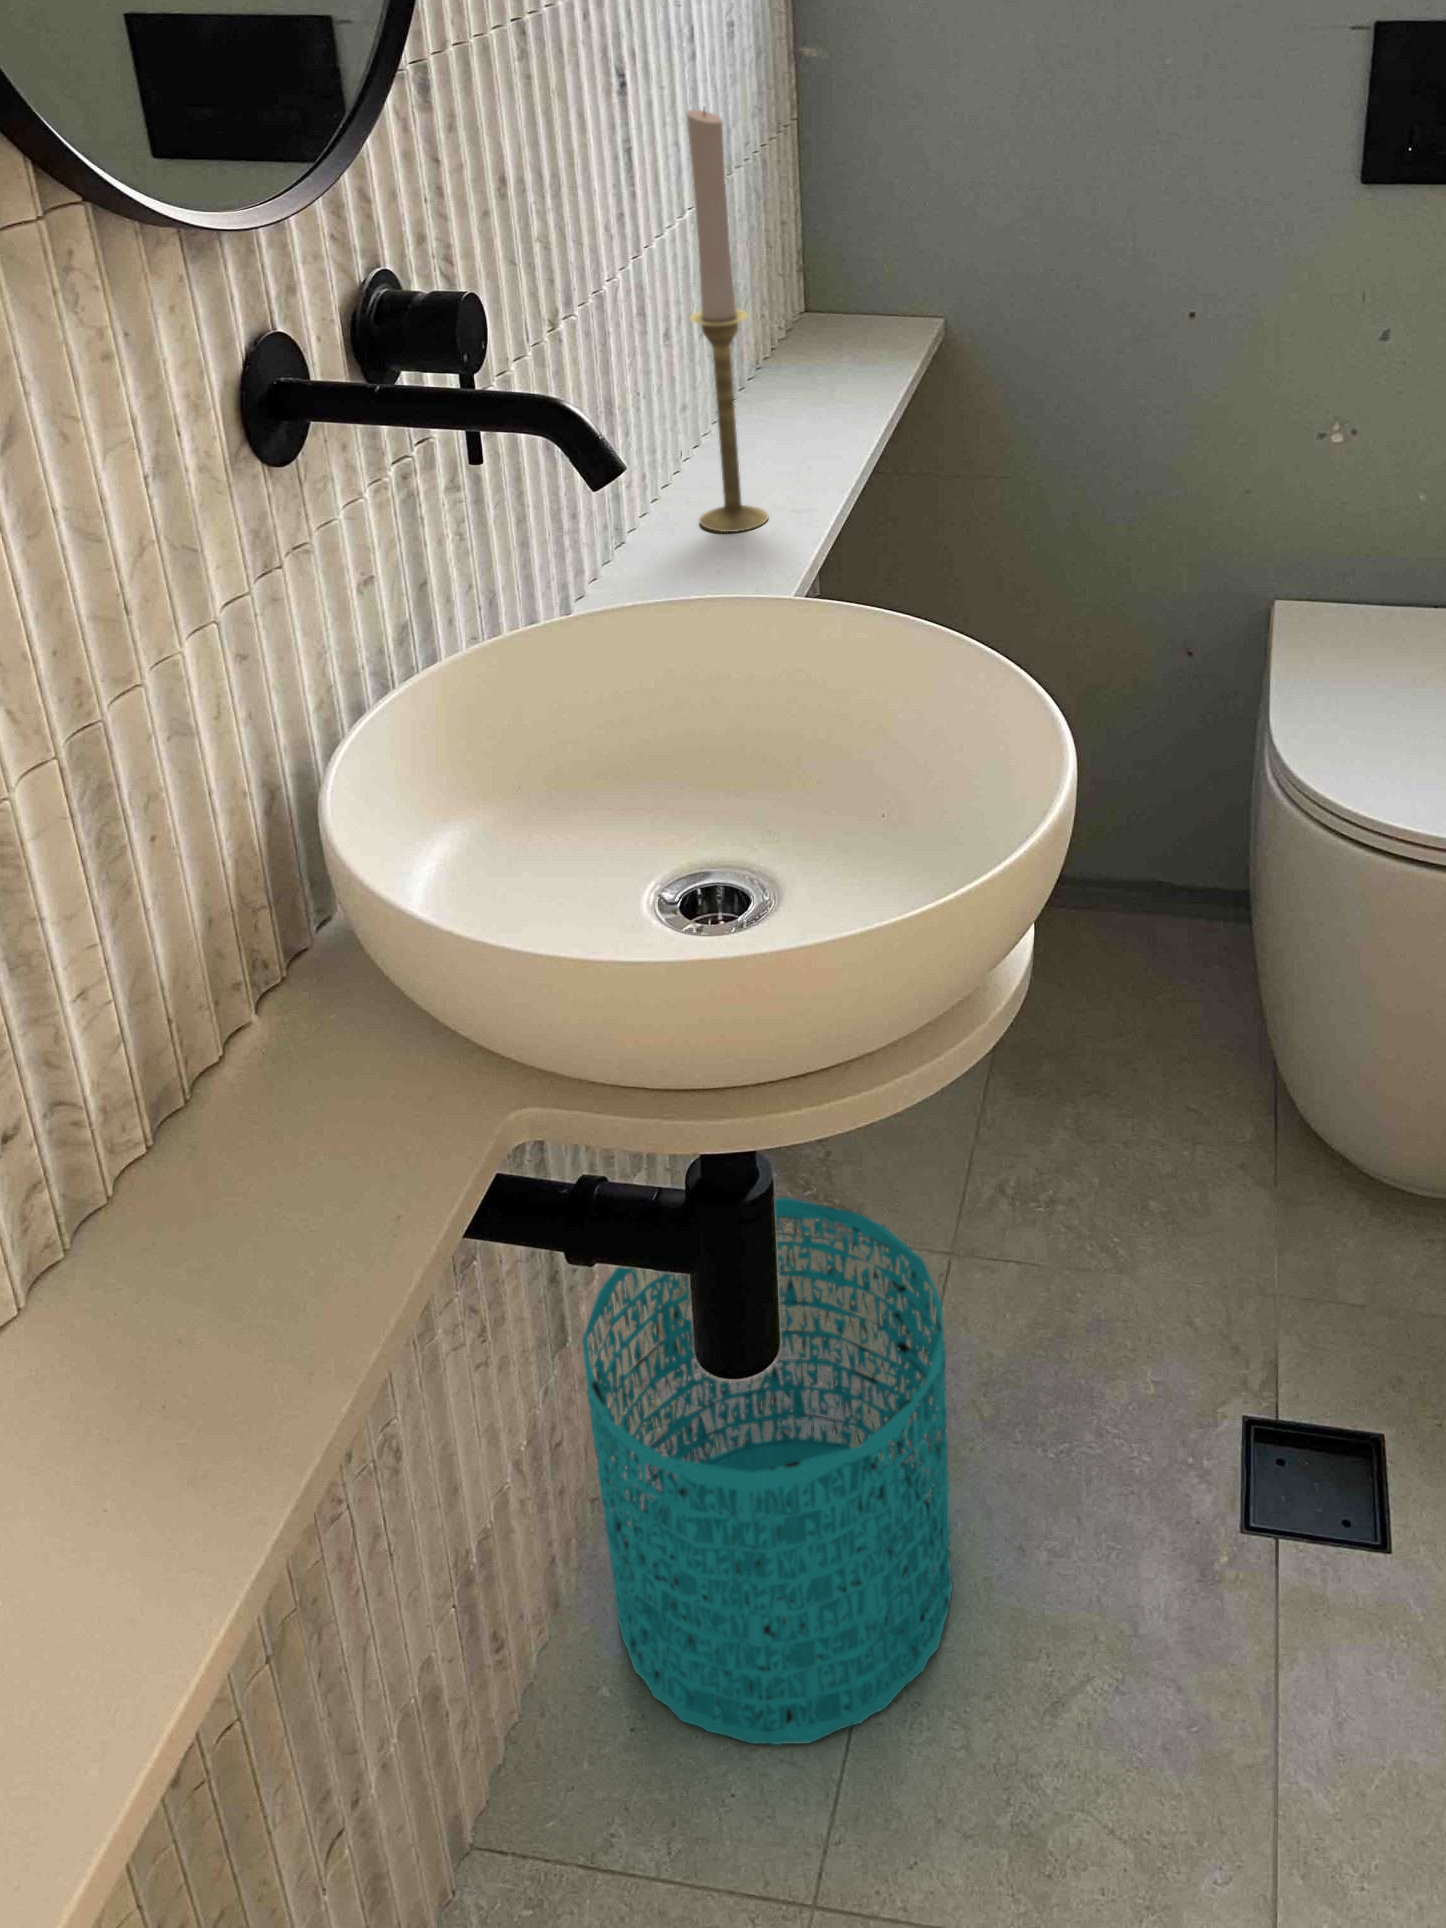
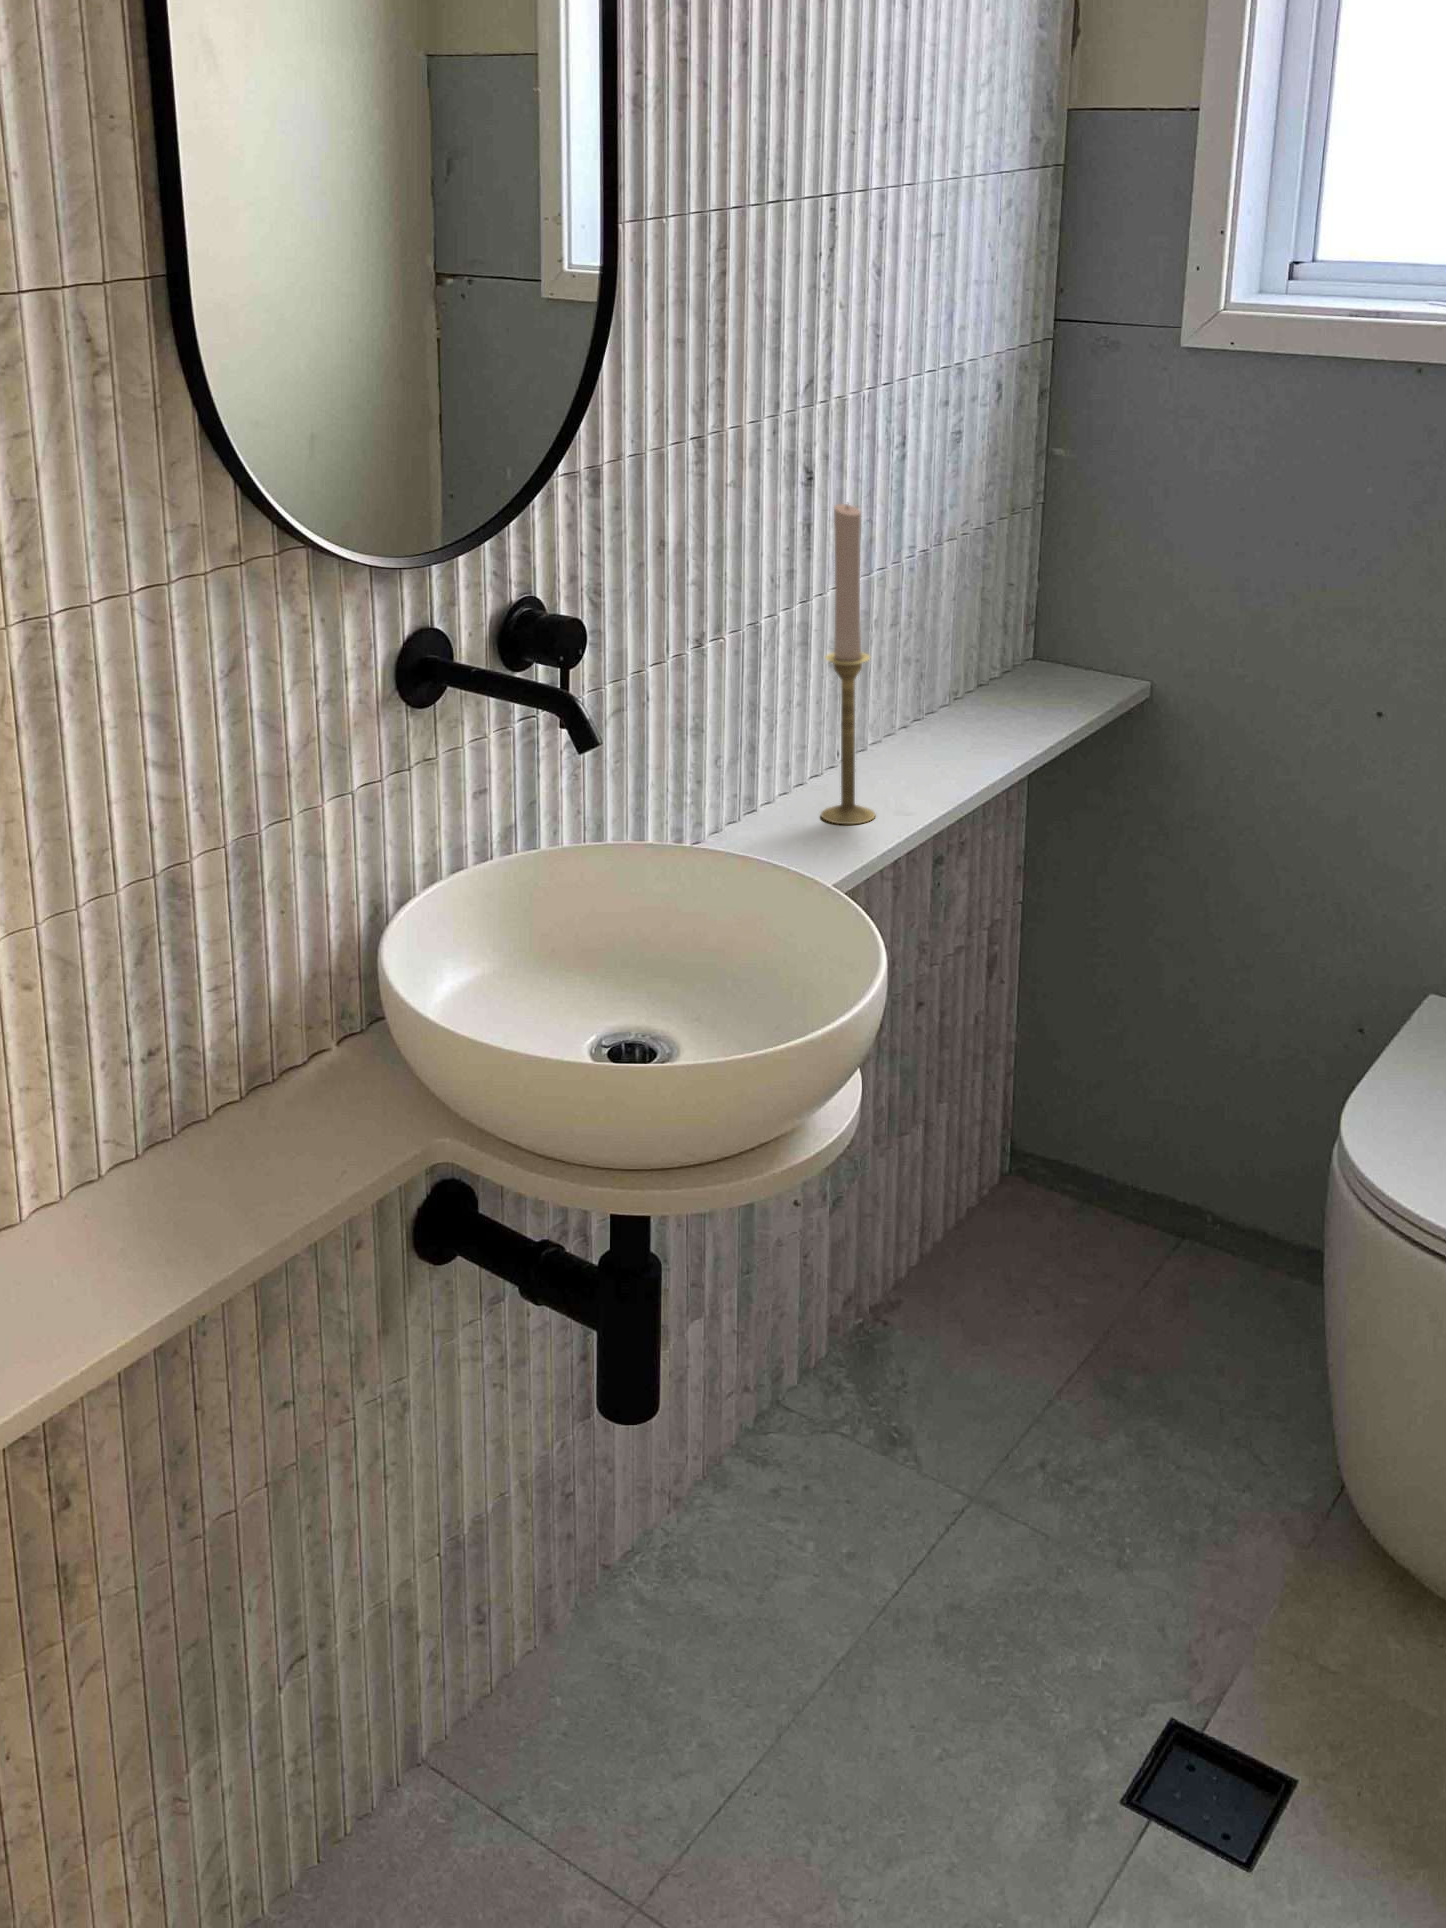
wastebasket: present [582,1197,952,1745] -> none [570,1355,858,1805]

